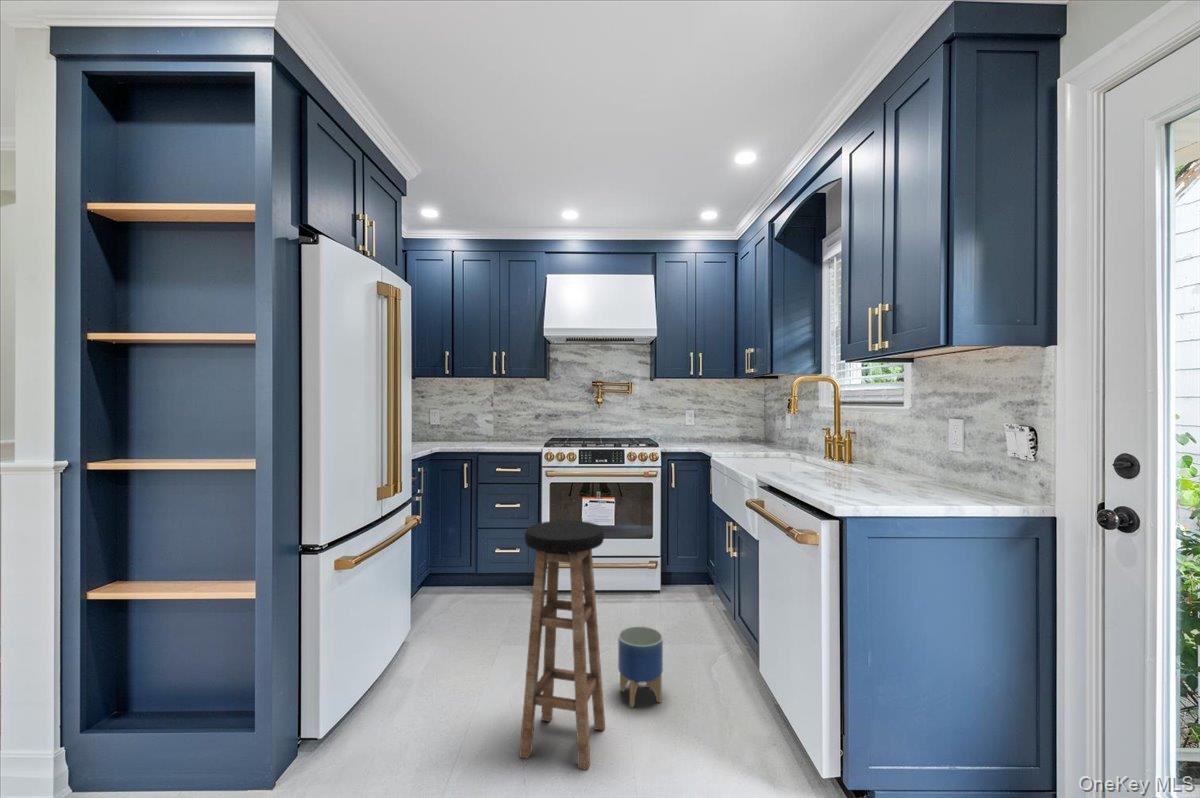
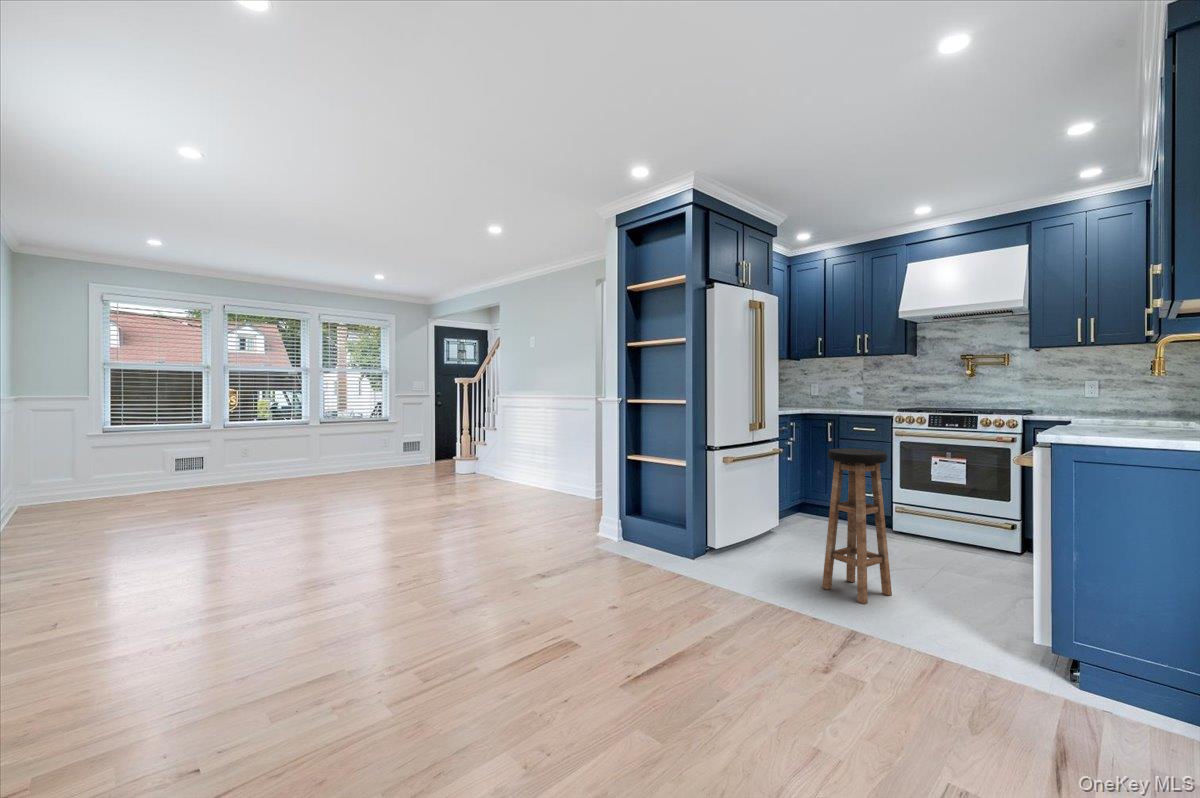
planter: present [618,626,663,707] -> none [914,541,955,599]

